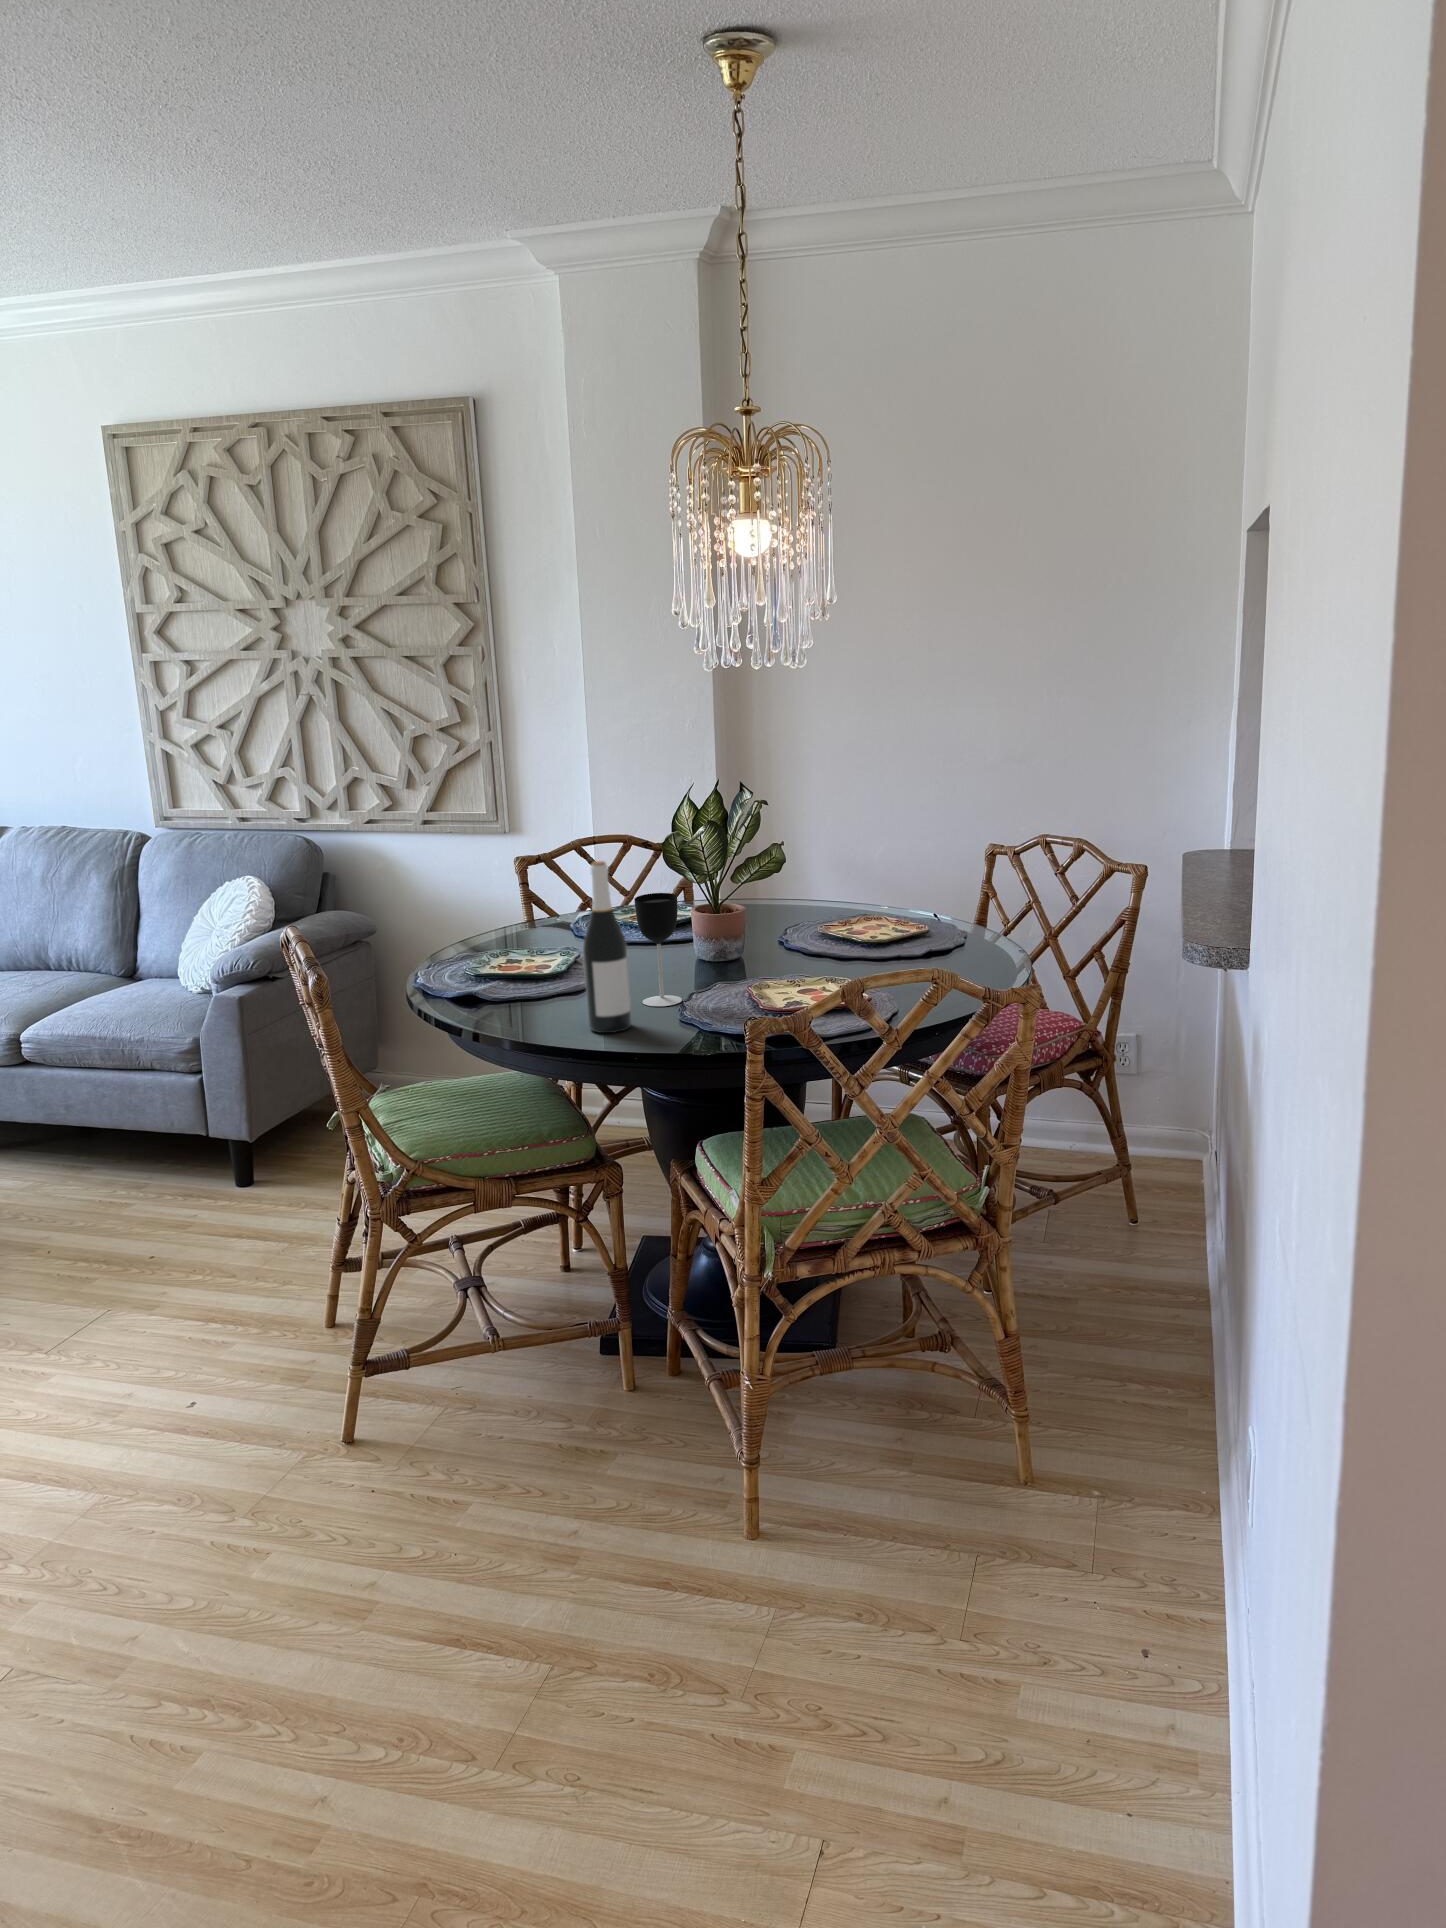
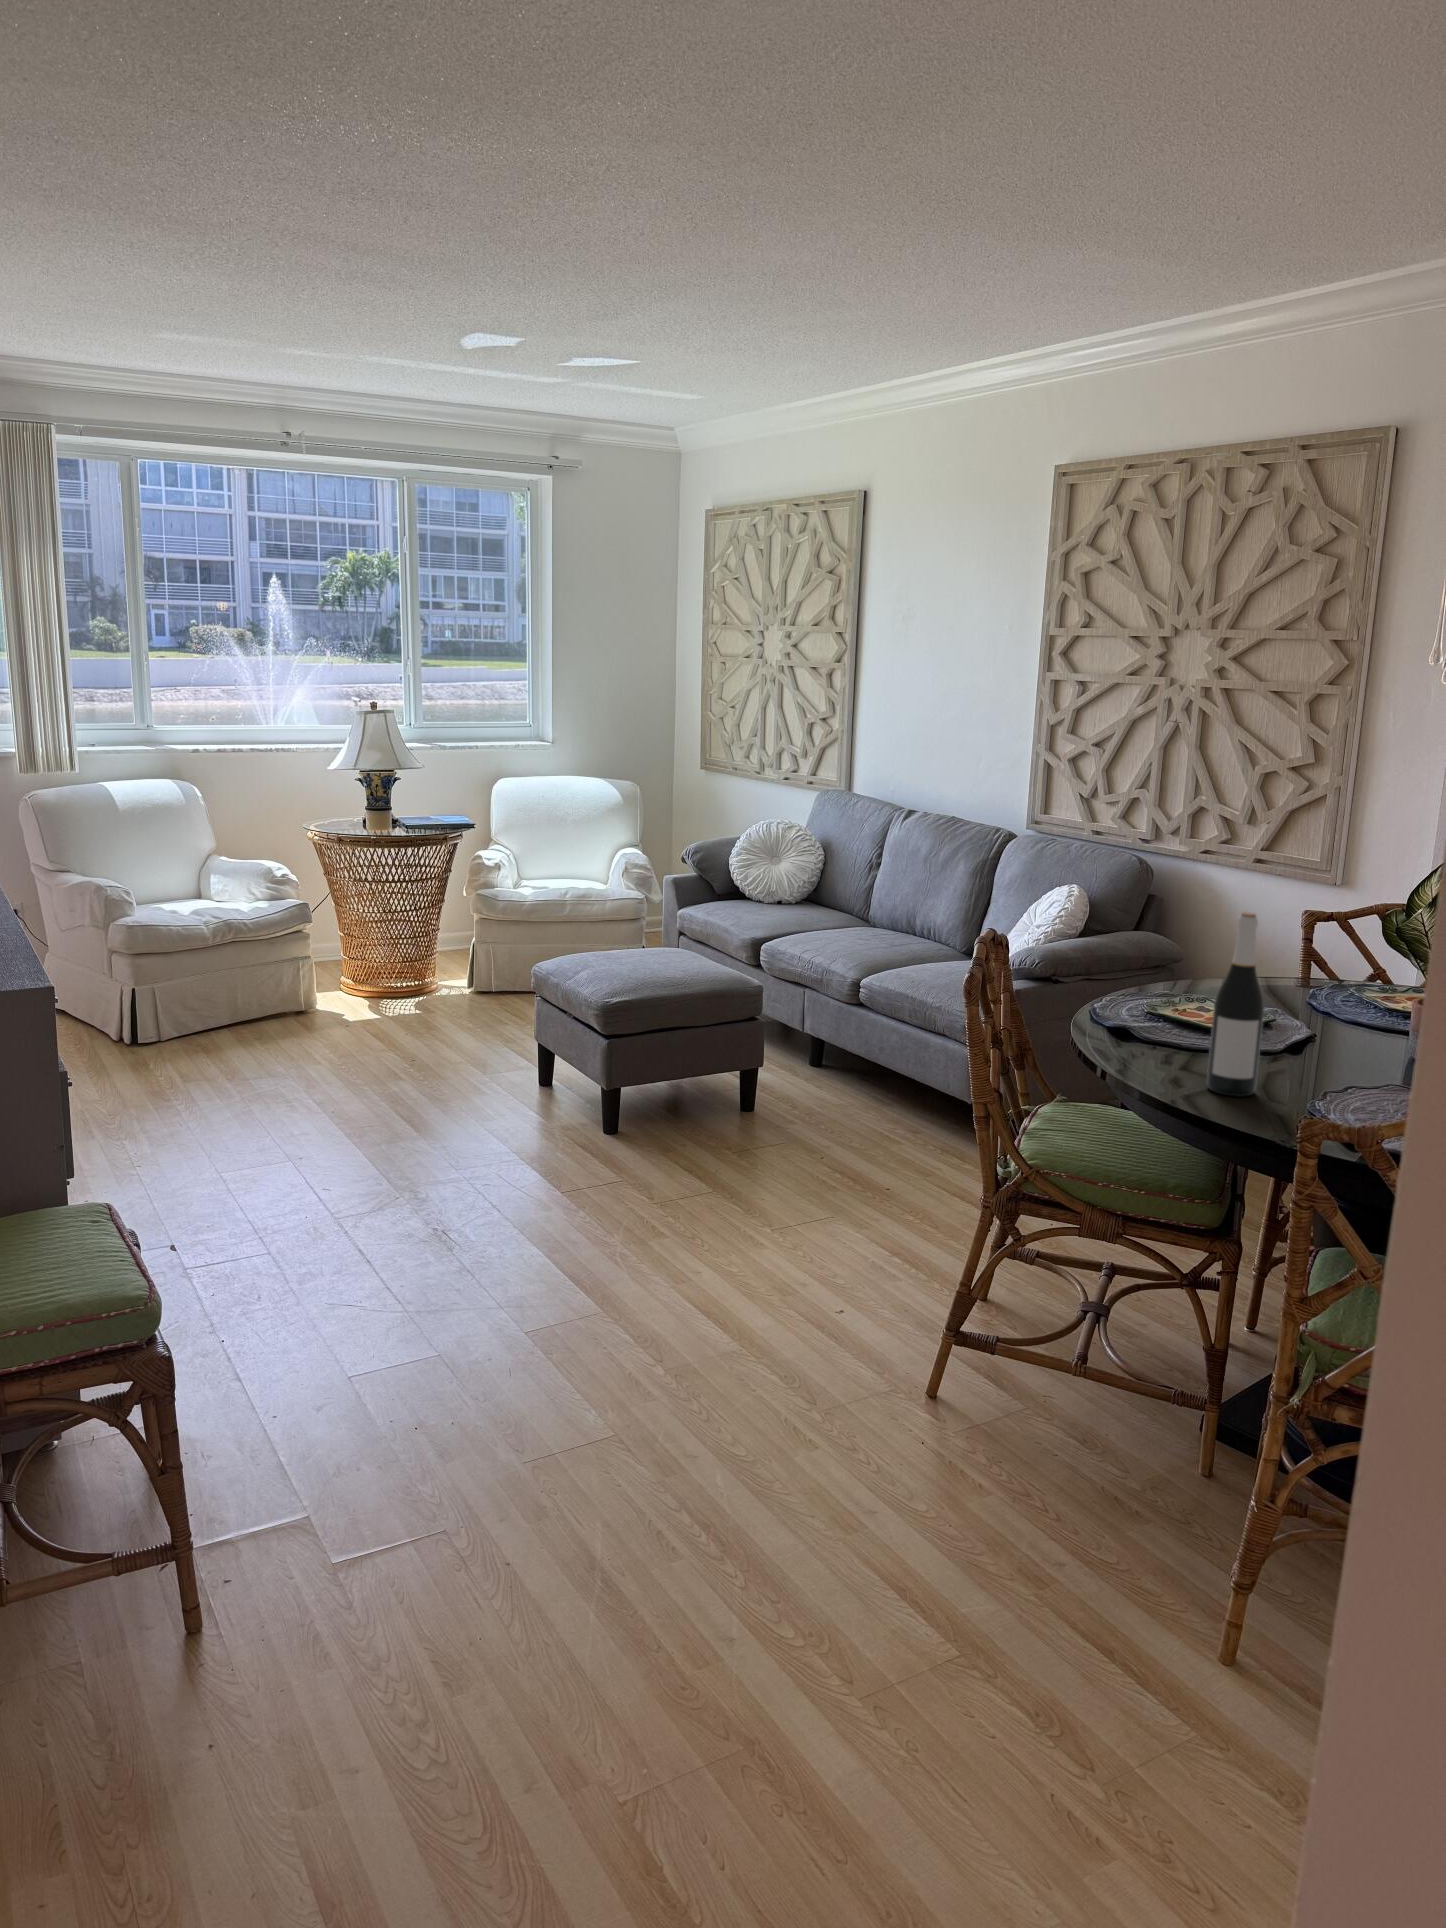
wine glass: present [634,893,682,1006] -> none [1295,963,1358,1088]

